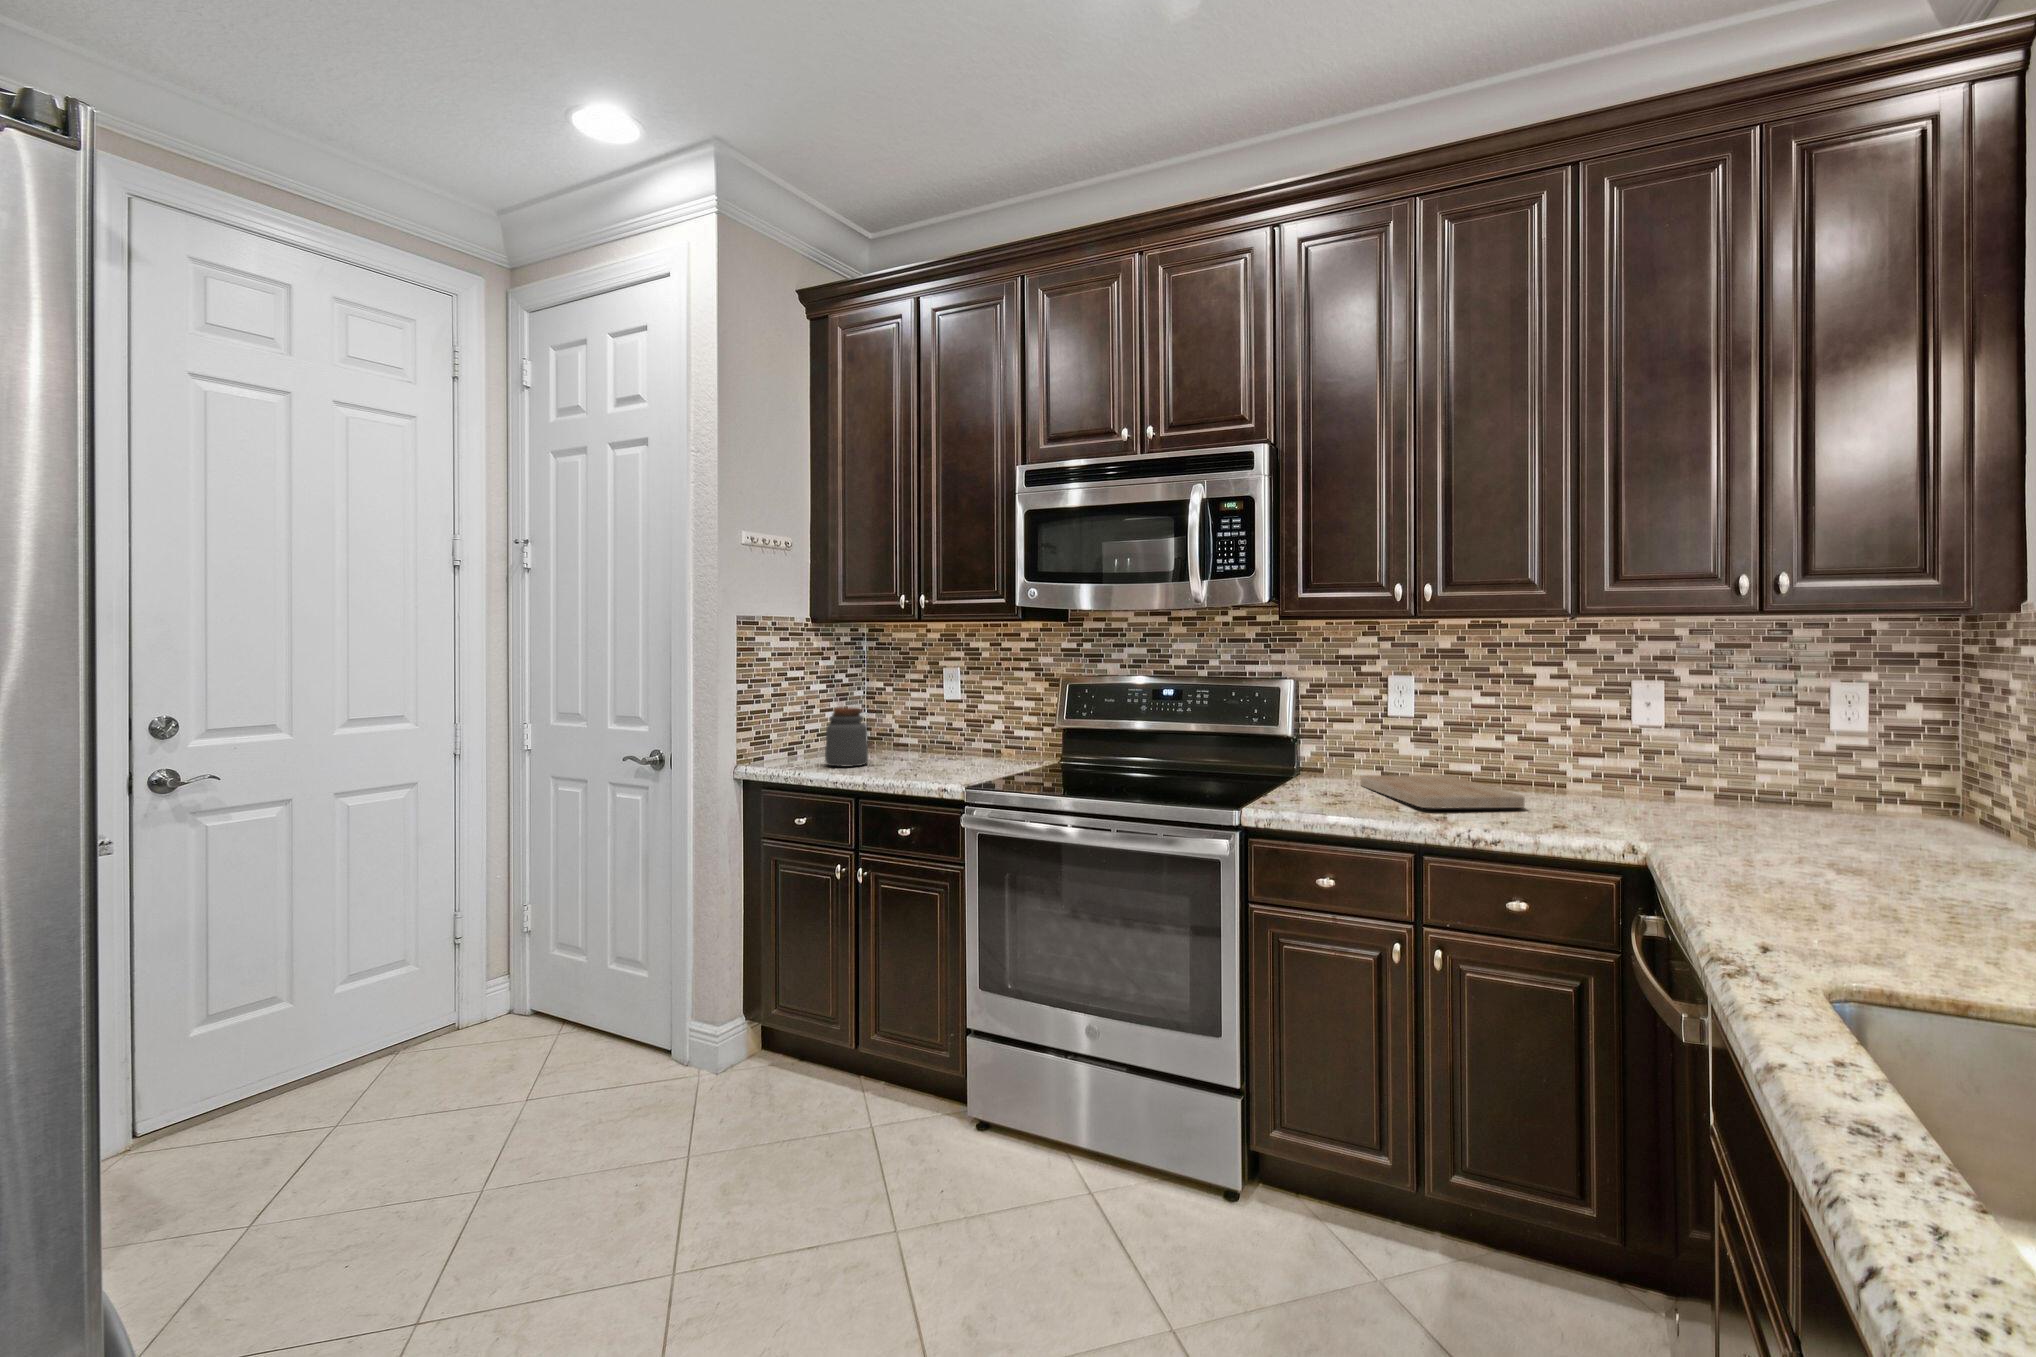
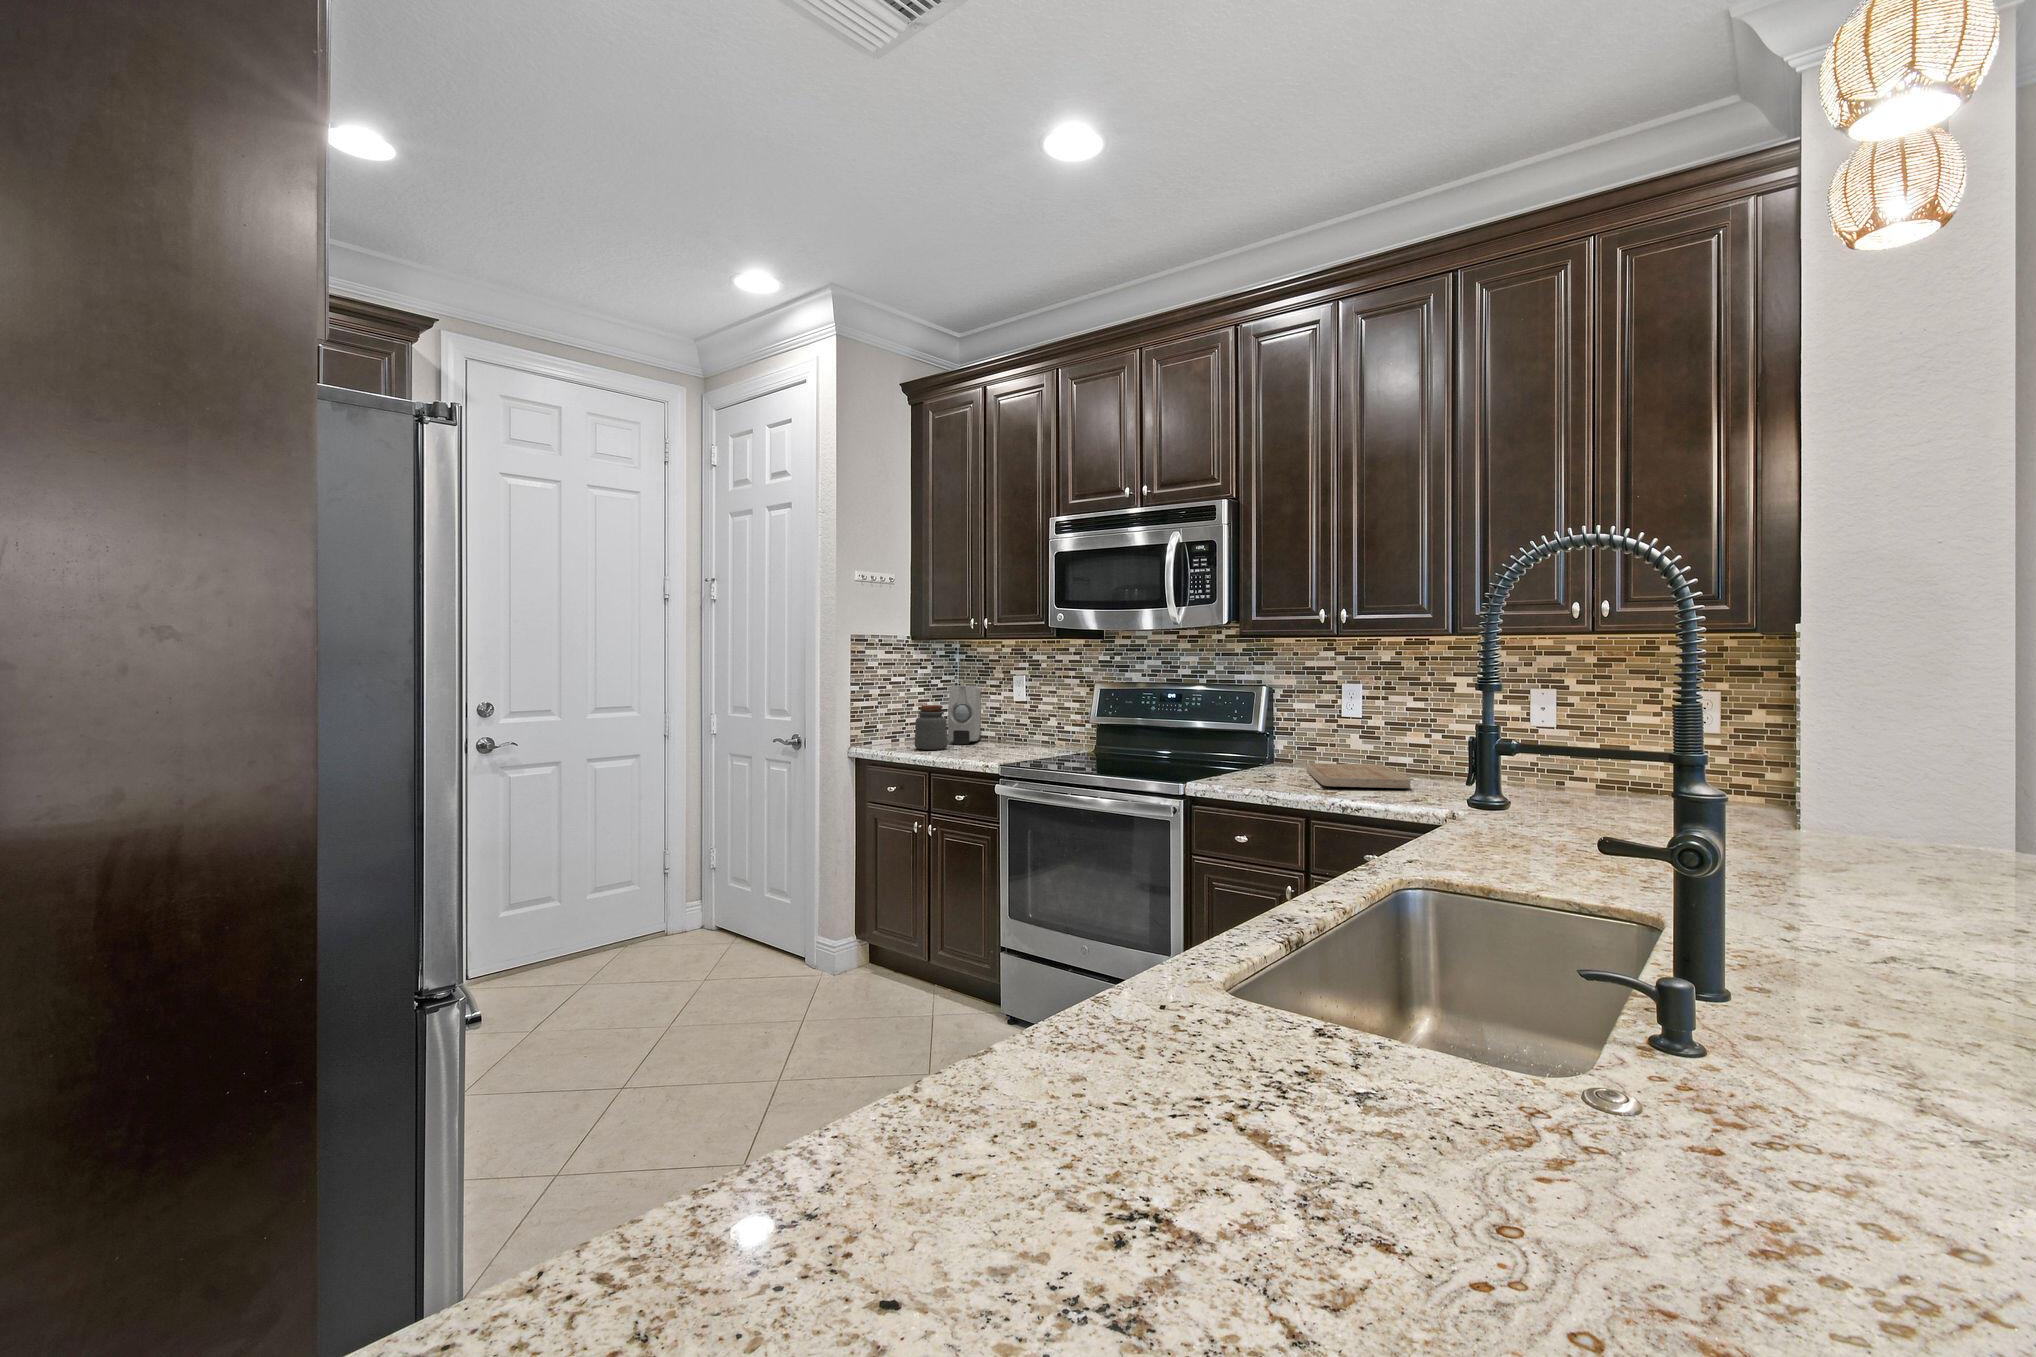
soap dispenser: none [864,681,901,757] -> present [948,685,981,744]

